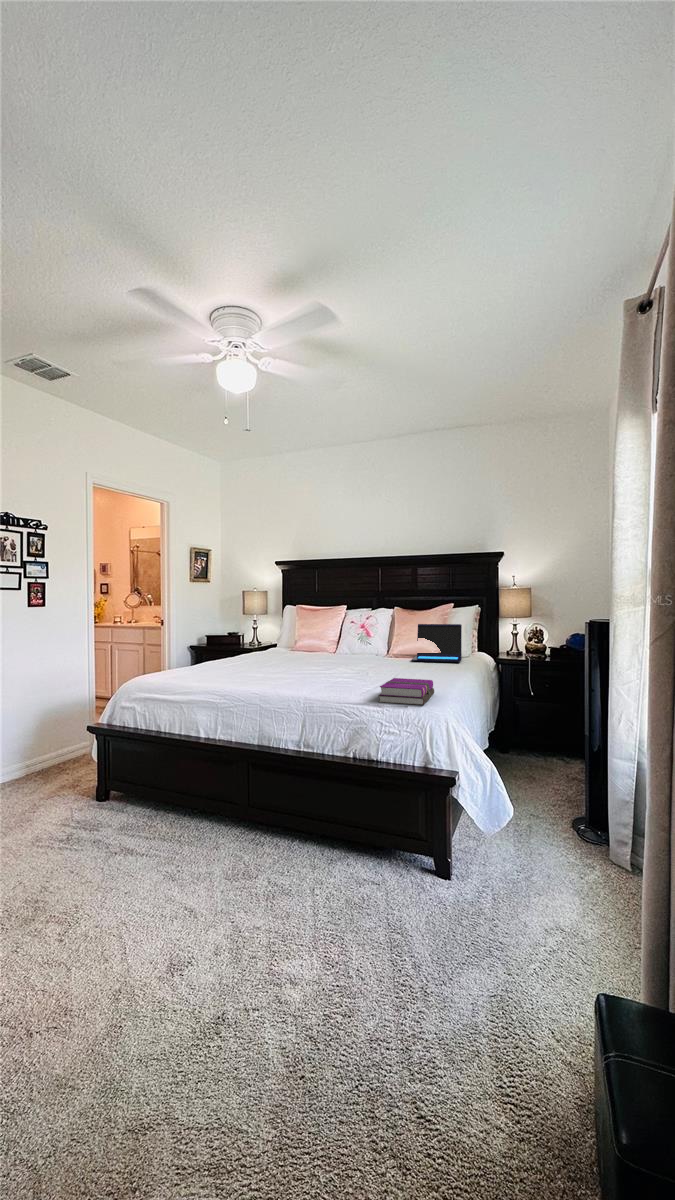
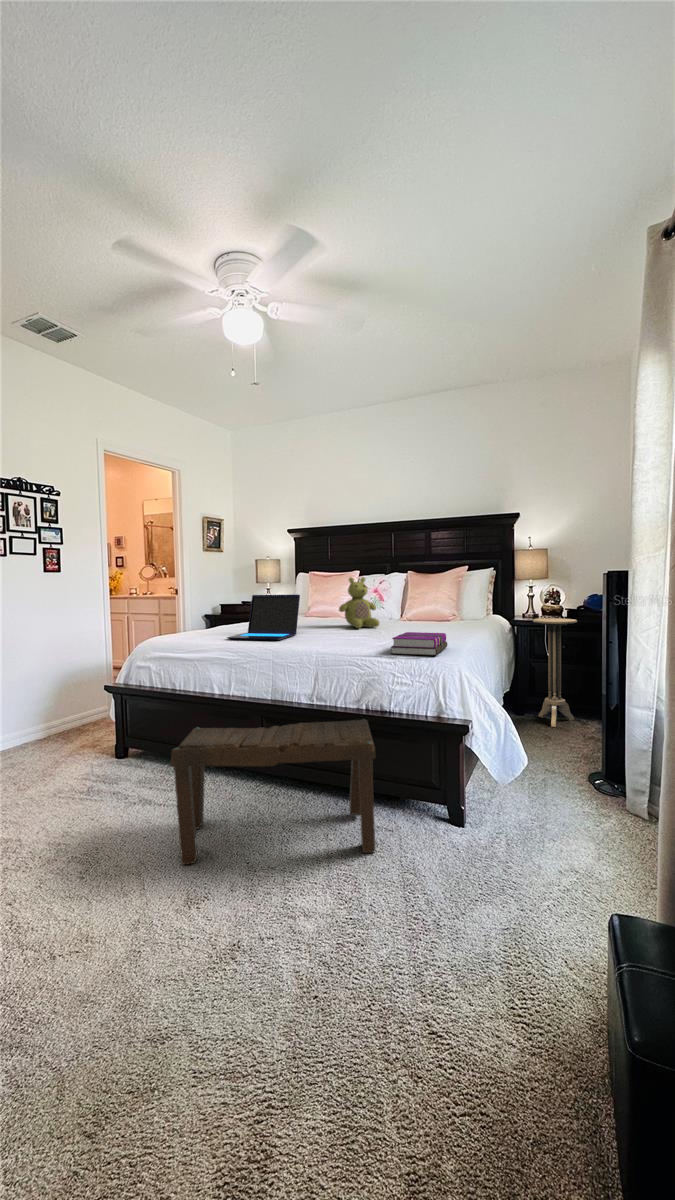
stuffed bear: none [326,616,367,668] -> present [339,577,380,628]
laptop: present [412,624,462,662] -> present [227,594,300,640]
side table: none [518,657,561,767] -> present [533,618,577,727]
bench: none [156,769,363,925] -> present [171,719,375,865]

